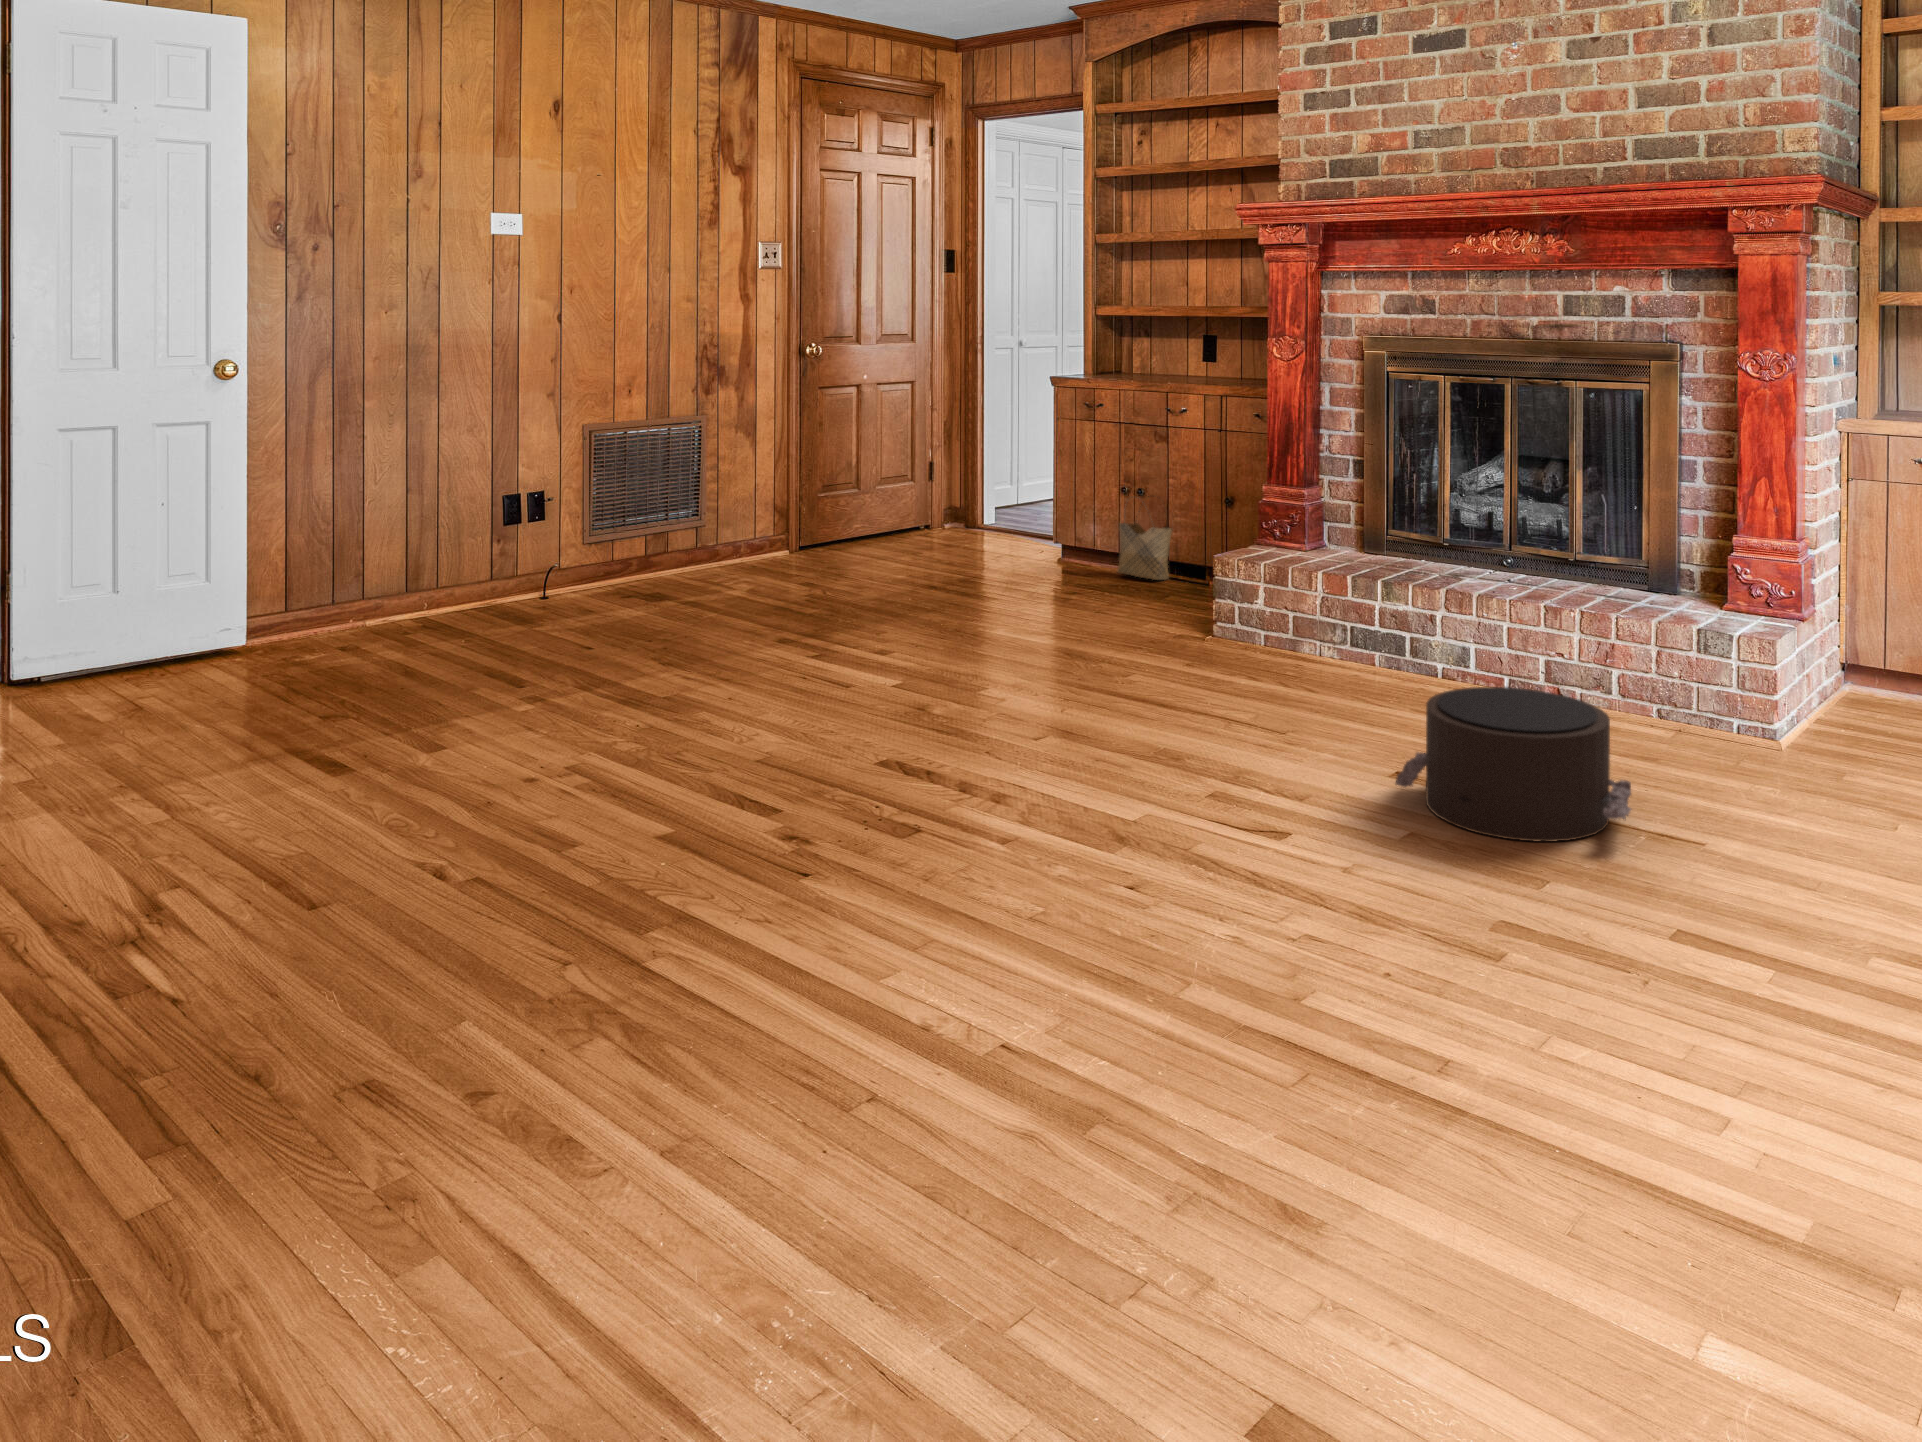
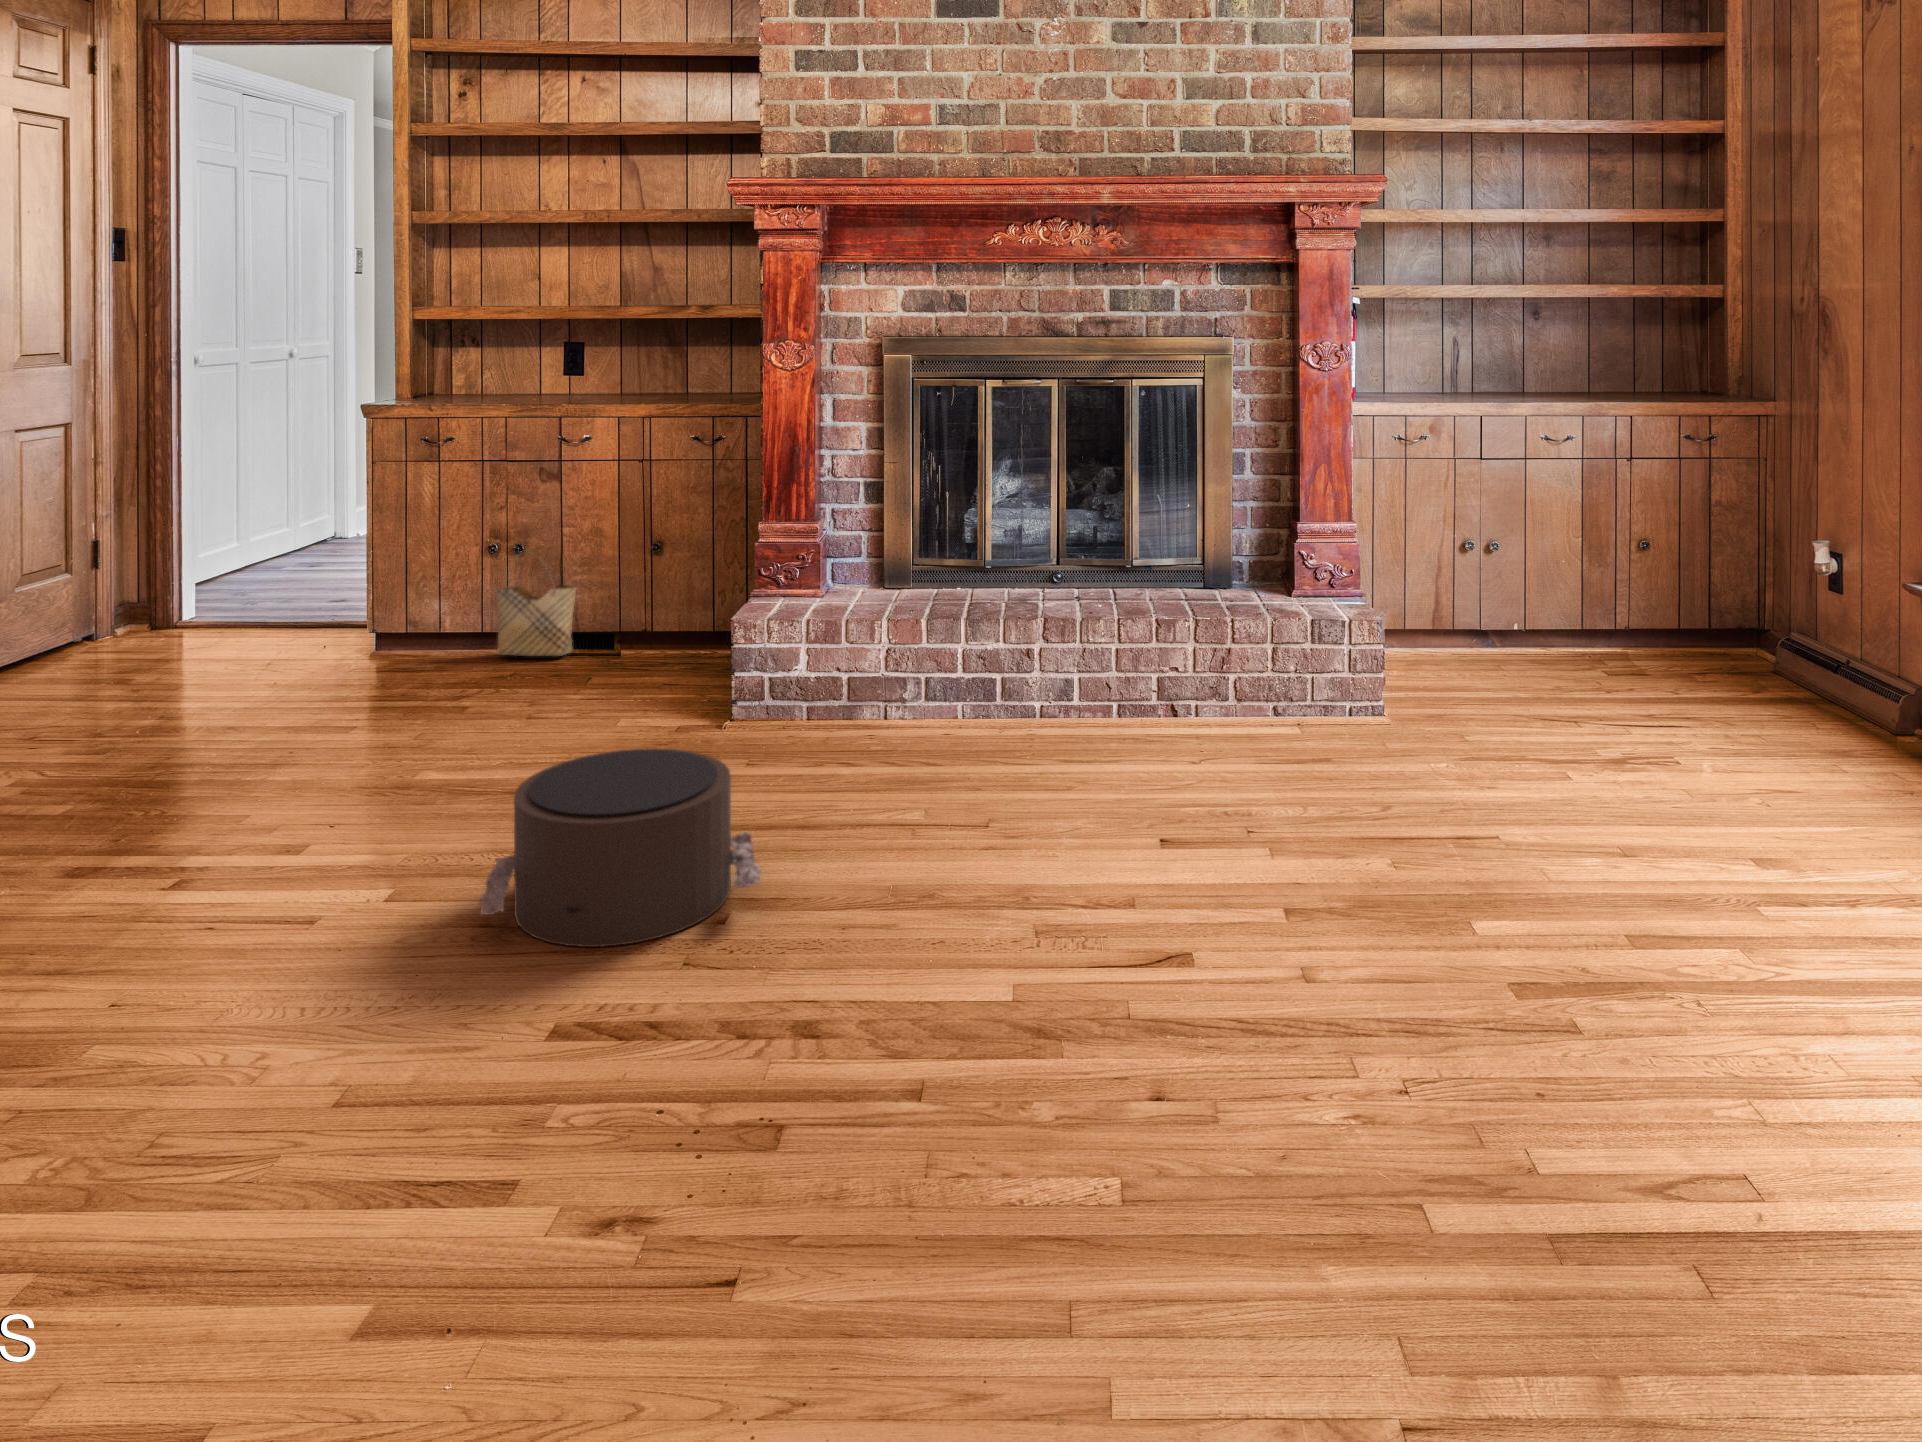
pouf: present [1396,687,1631,842] -> present [481,748,761,947]

